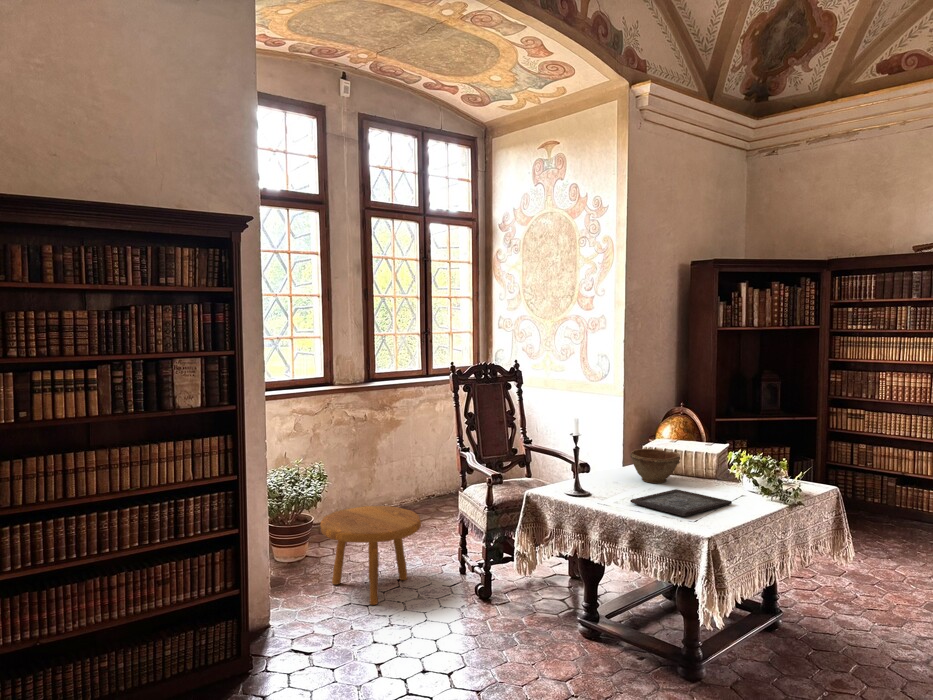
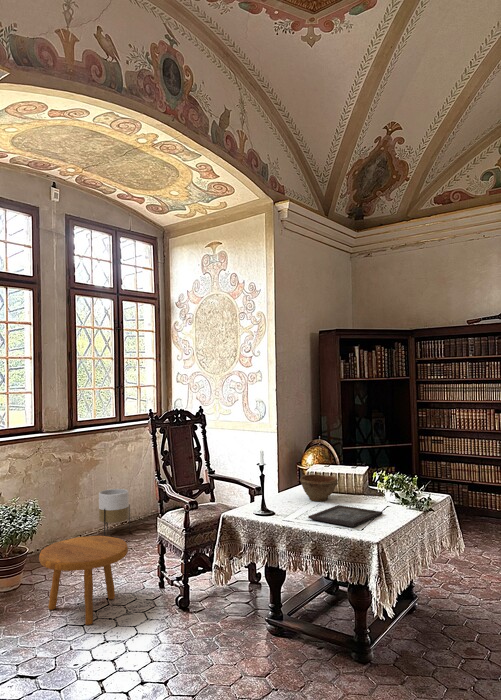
planter: none [401,454,438,512] -> present [99,489,130,536]

